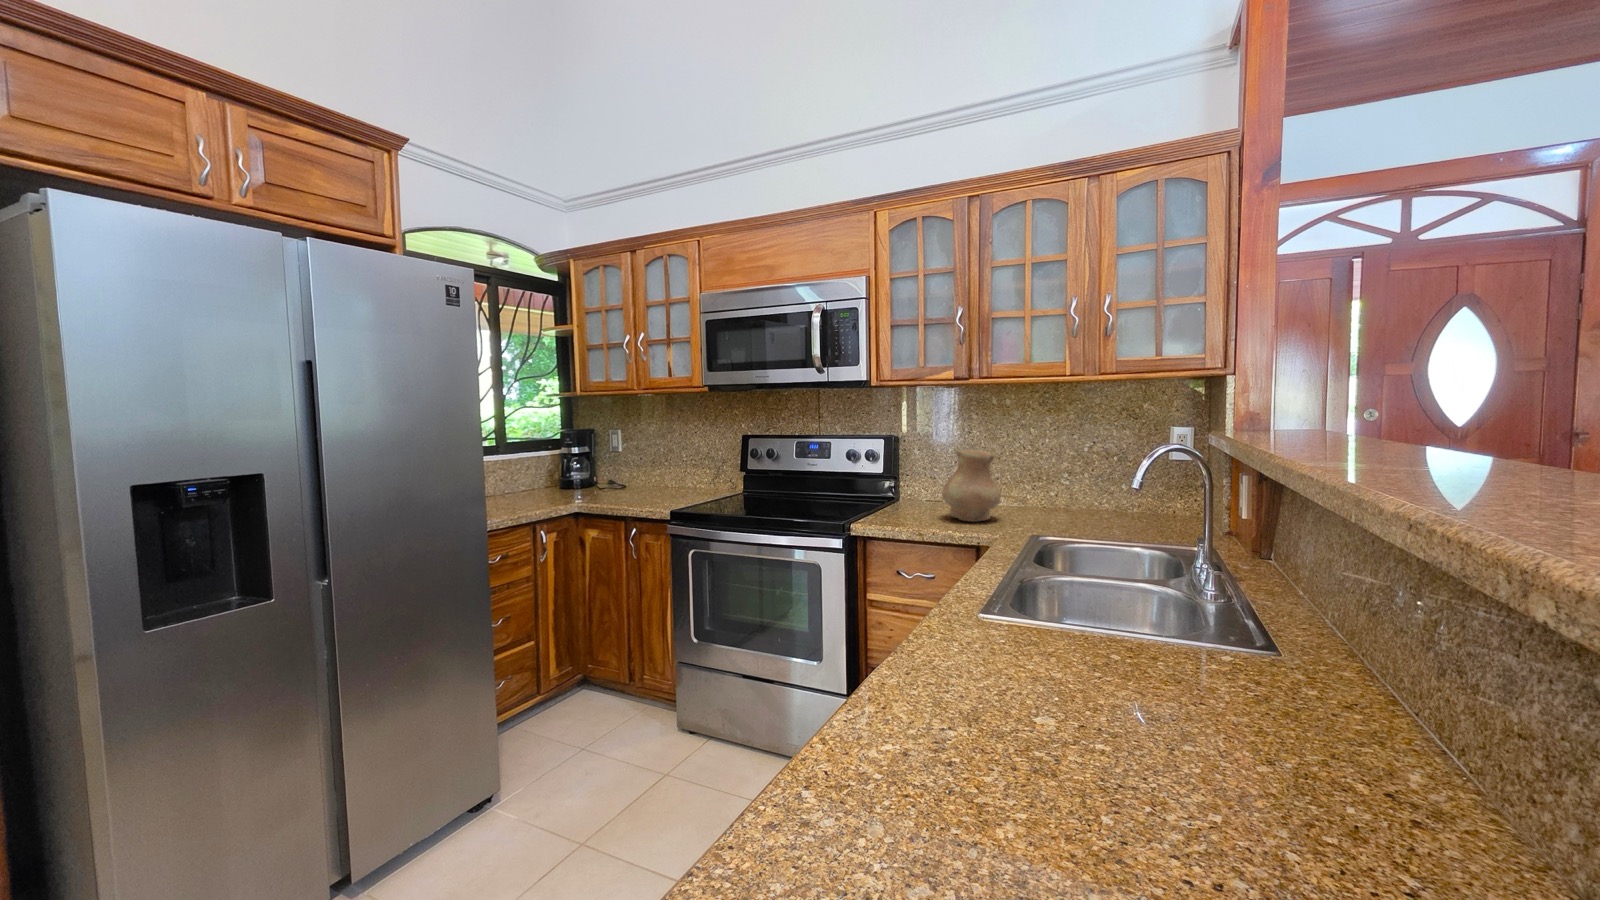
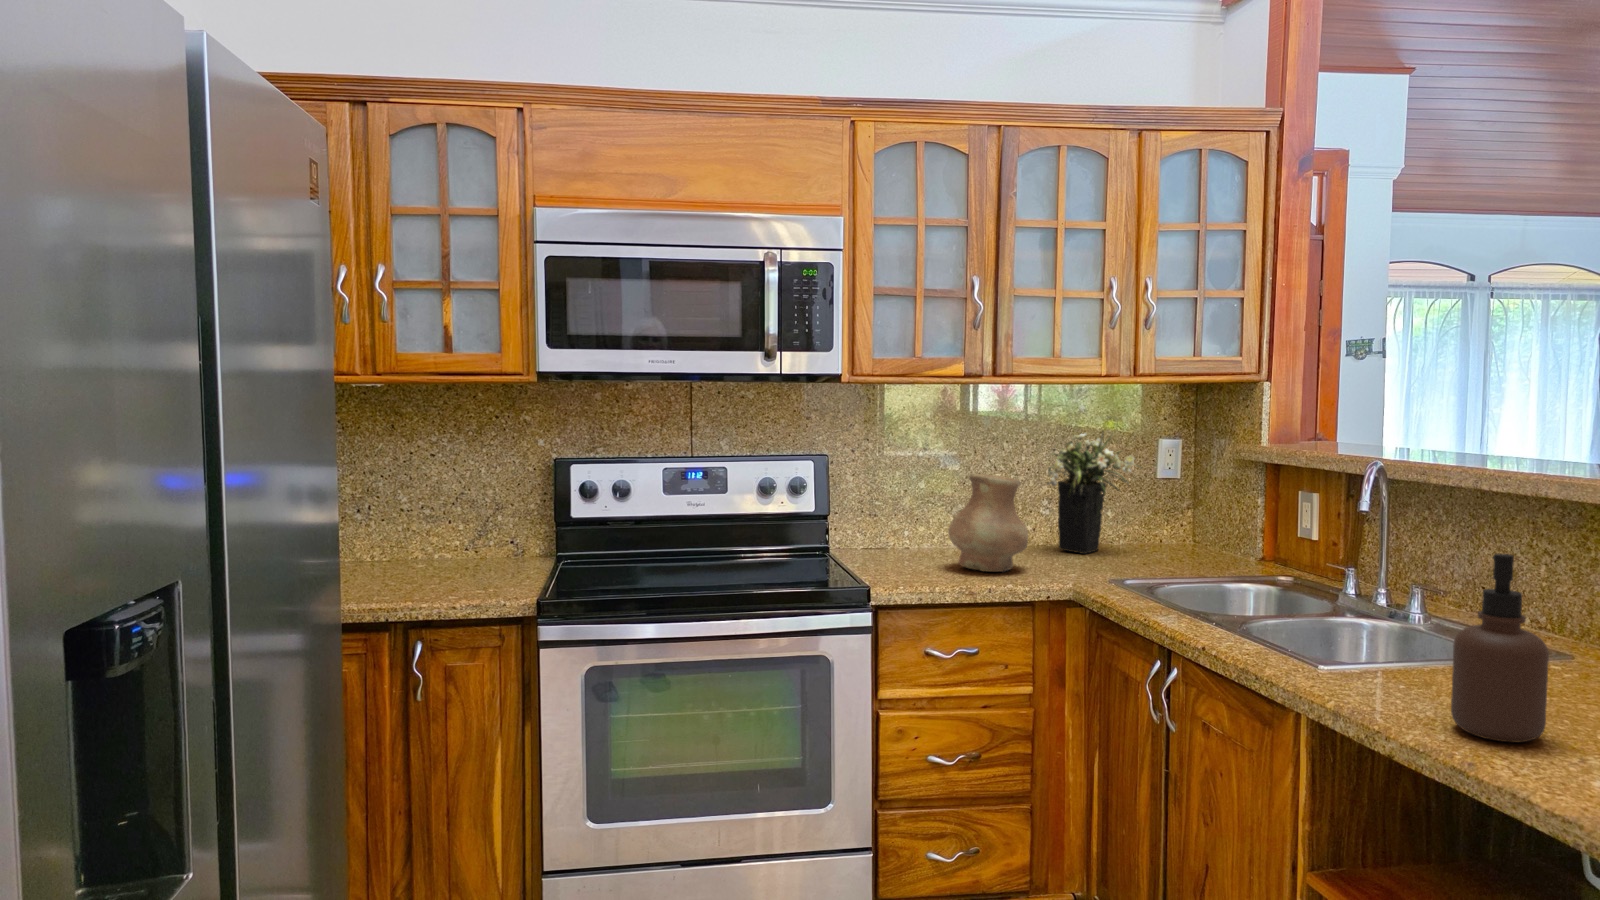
flower arrangement: none [1038,419,1127,516] -> present [1047,432,1142,554]
soap dispenser: none [969,520,1050,707] -> present [1451,554,1549,742]

